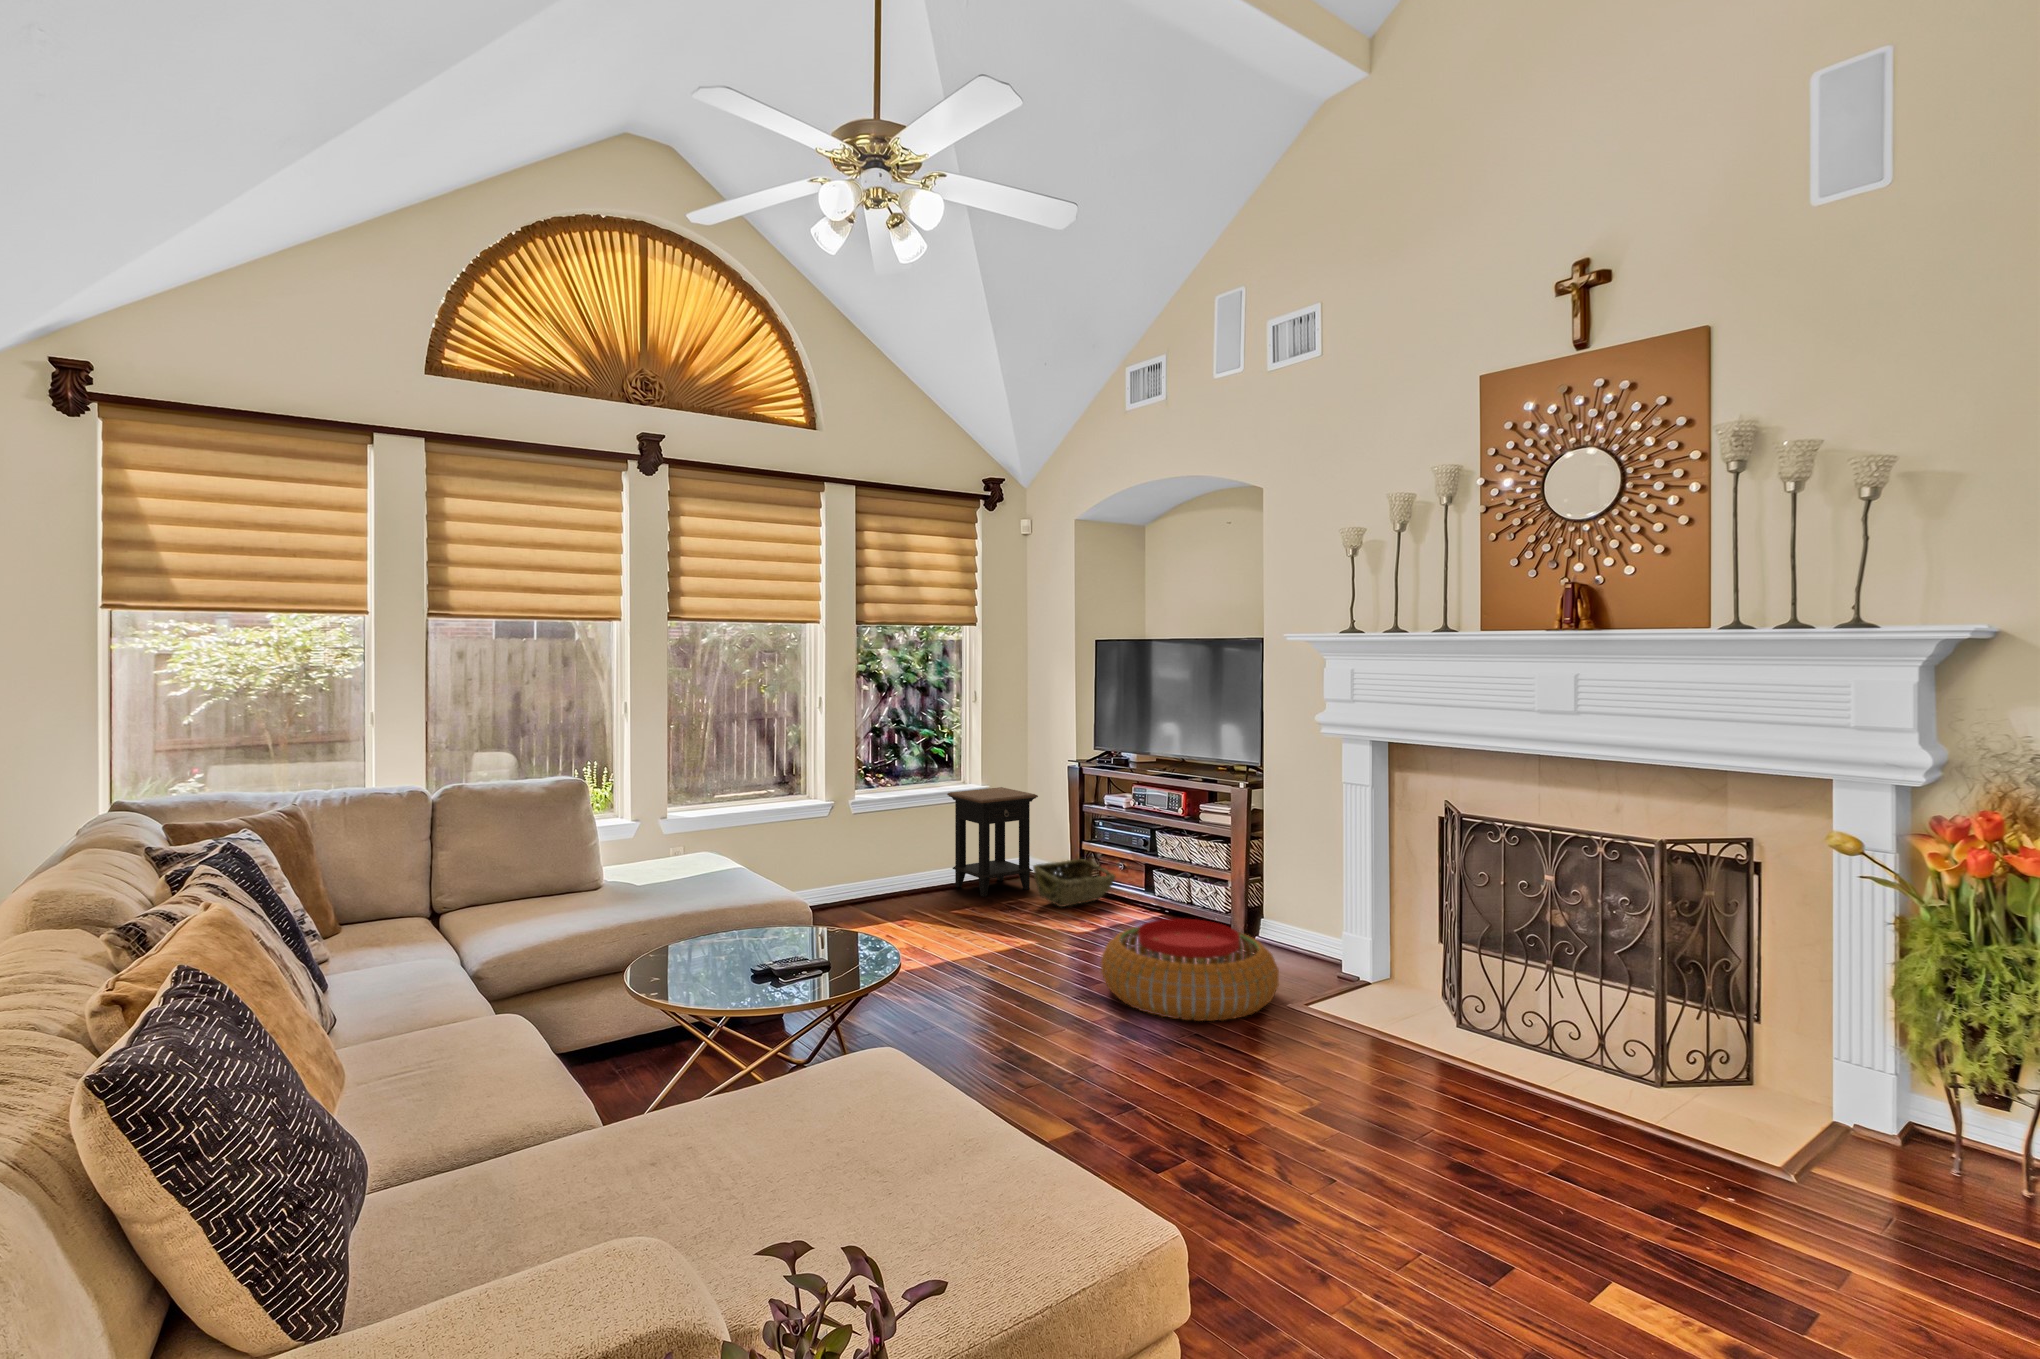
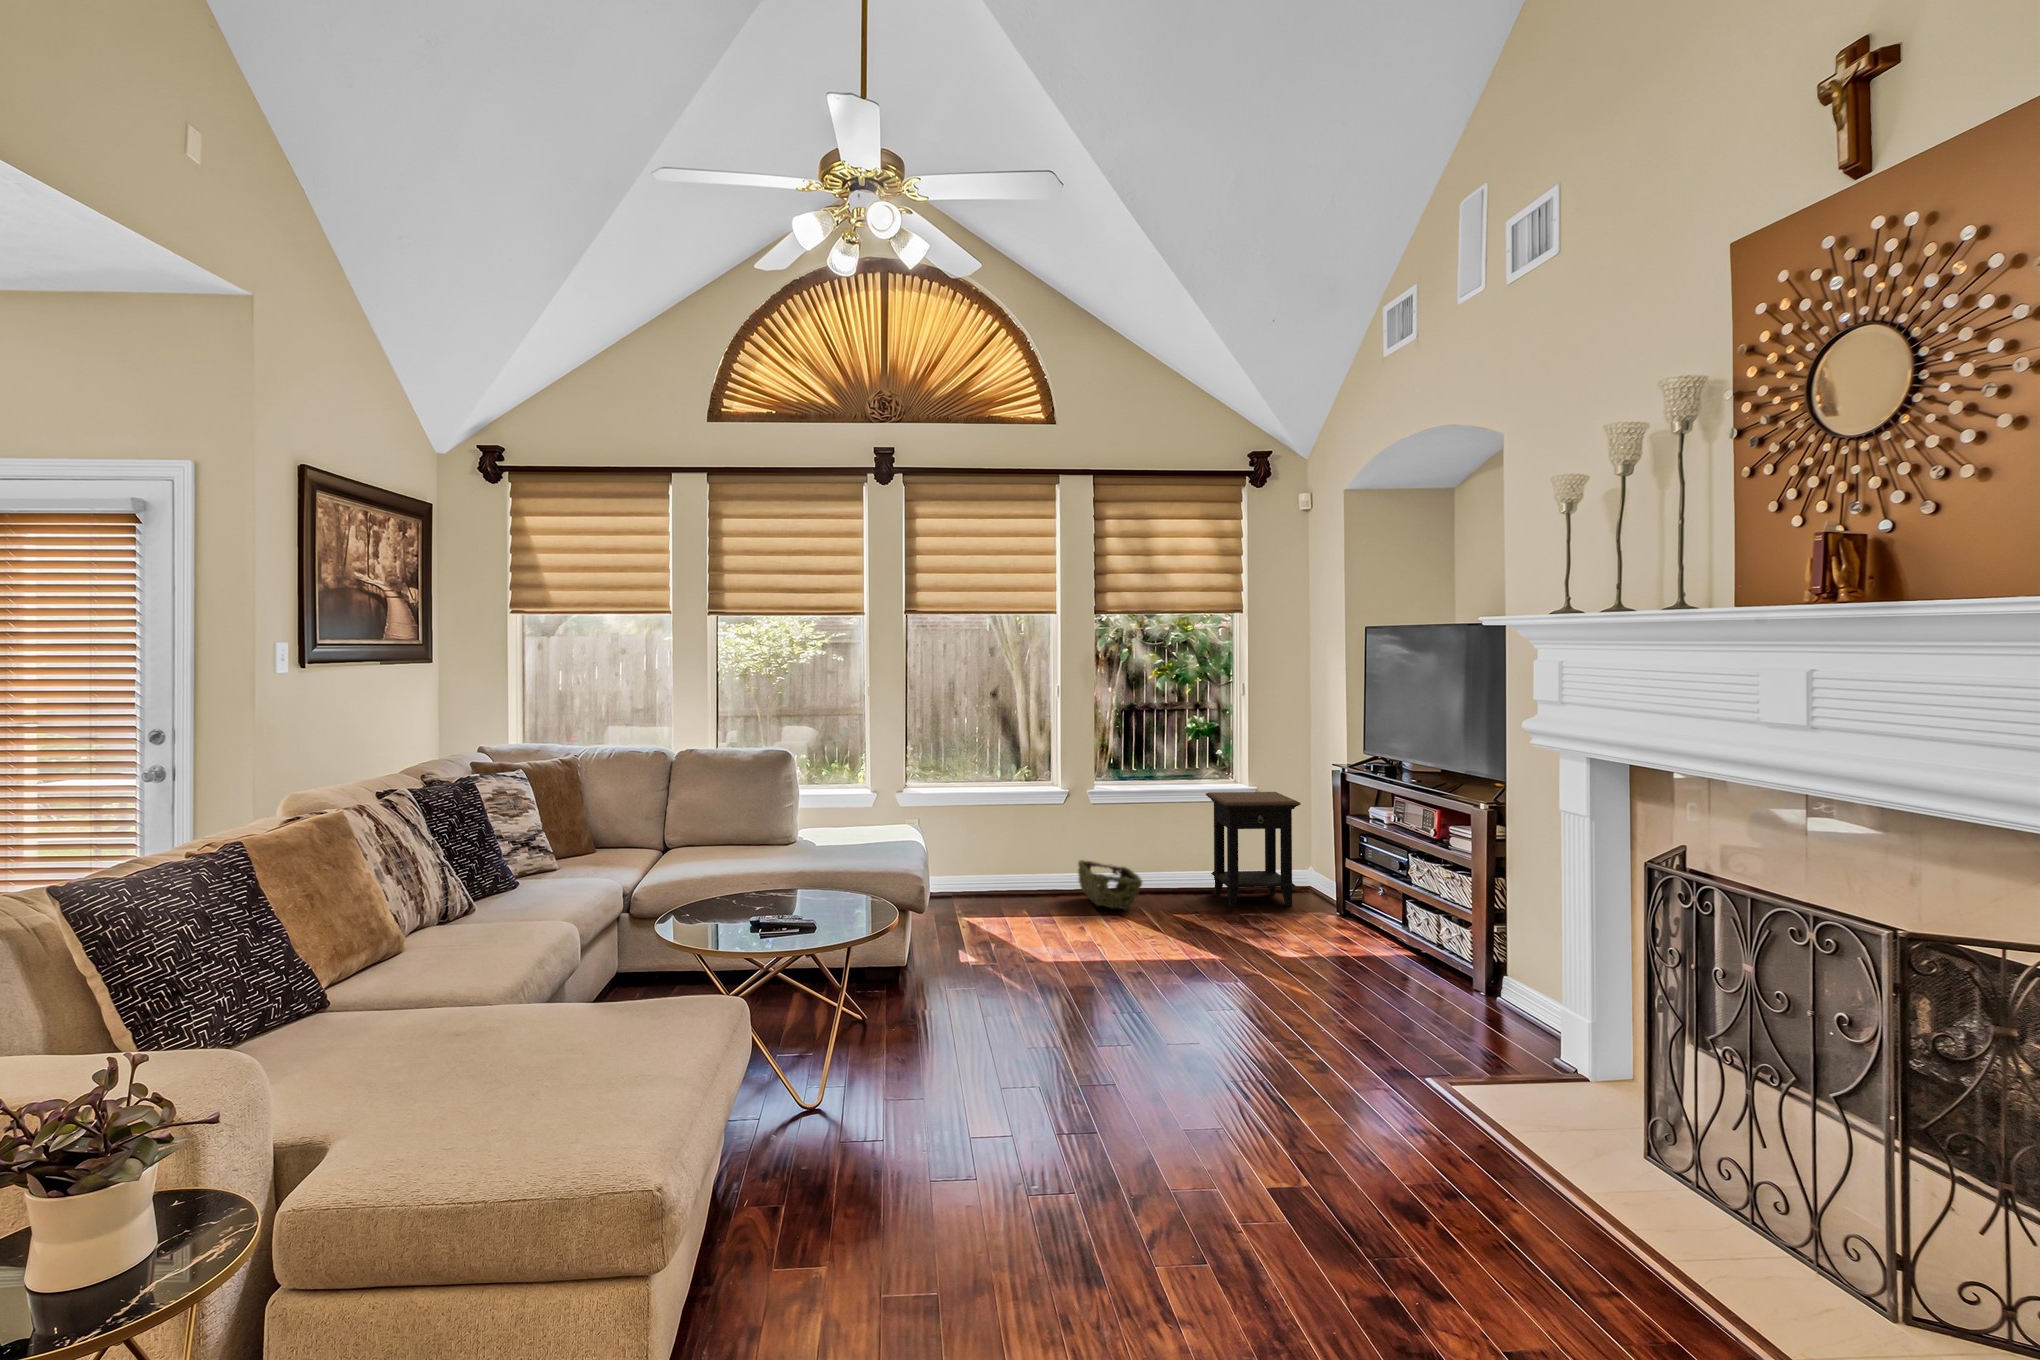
woven basket: present [1033,859,1115,907] -> present [1078,860,1142,909]
pouf: present [1101,918,1279,1021] -> none [1218,949,1435,1076]

